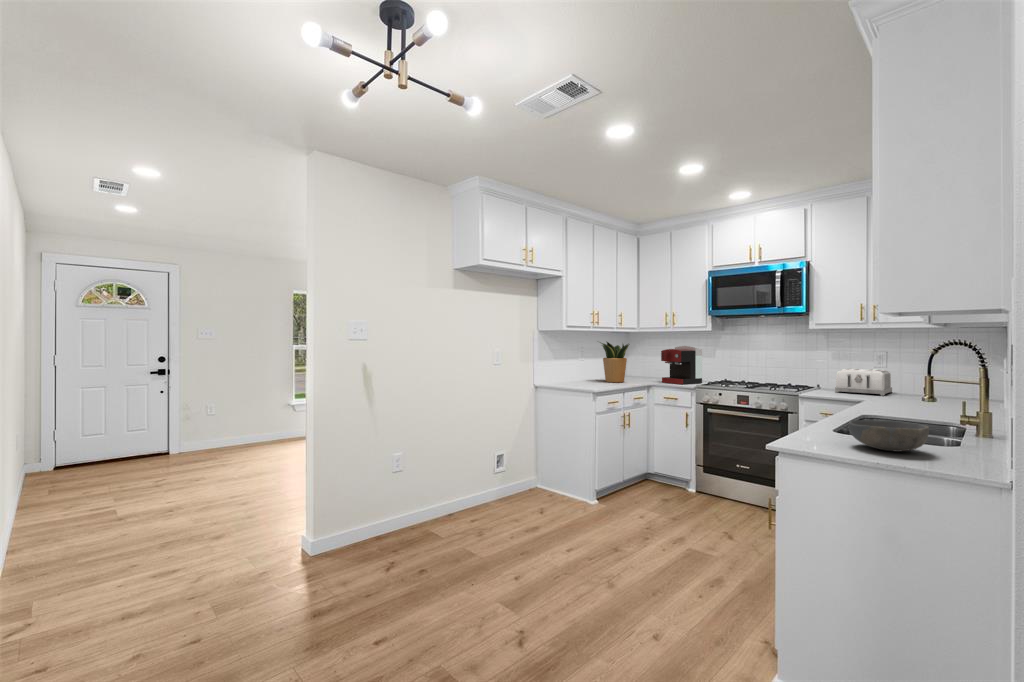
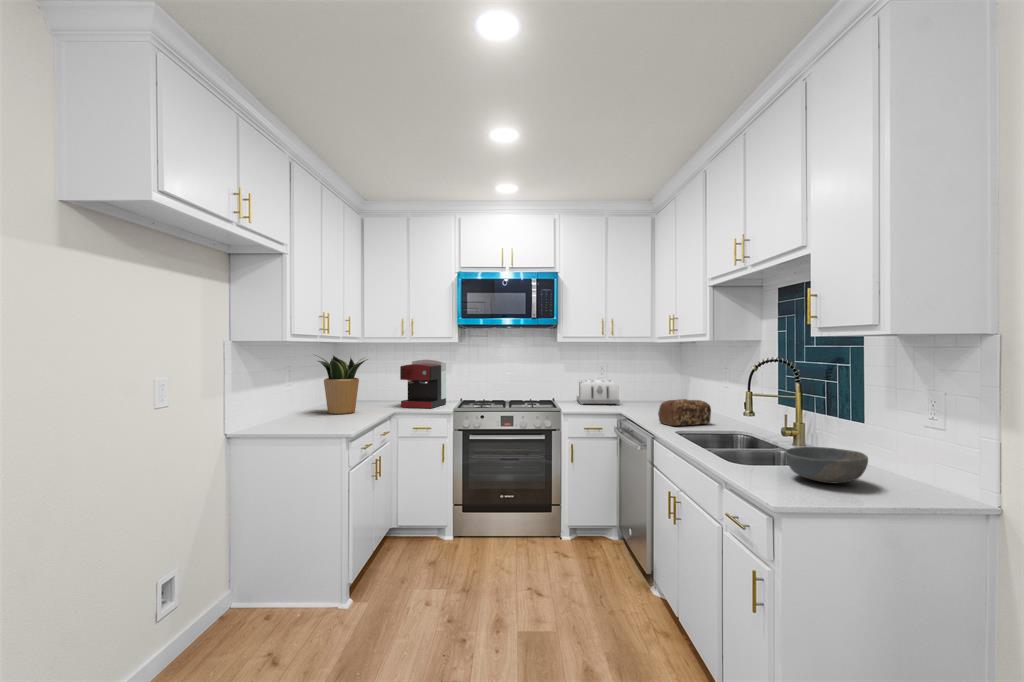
bread loaf: none [874,386,942,415] -> present [658,399,711,426]

